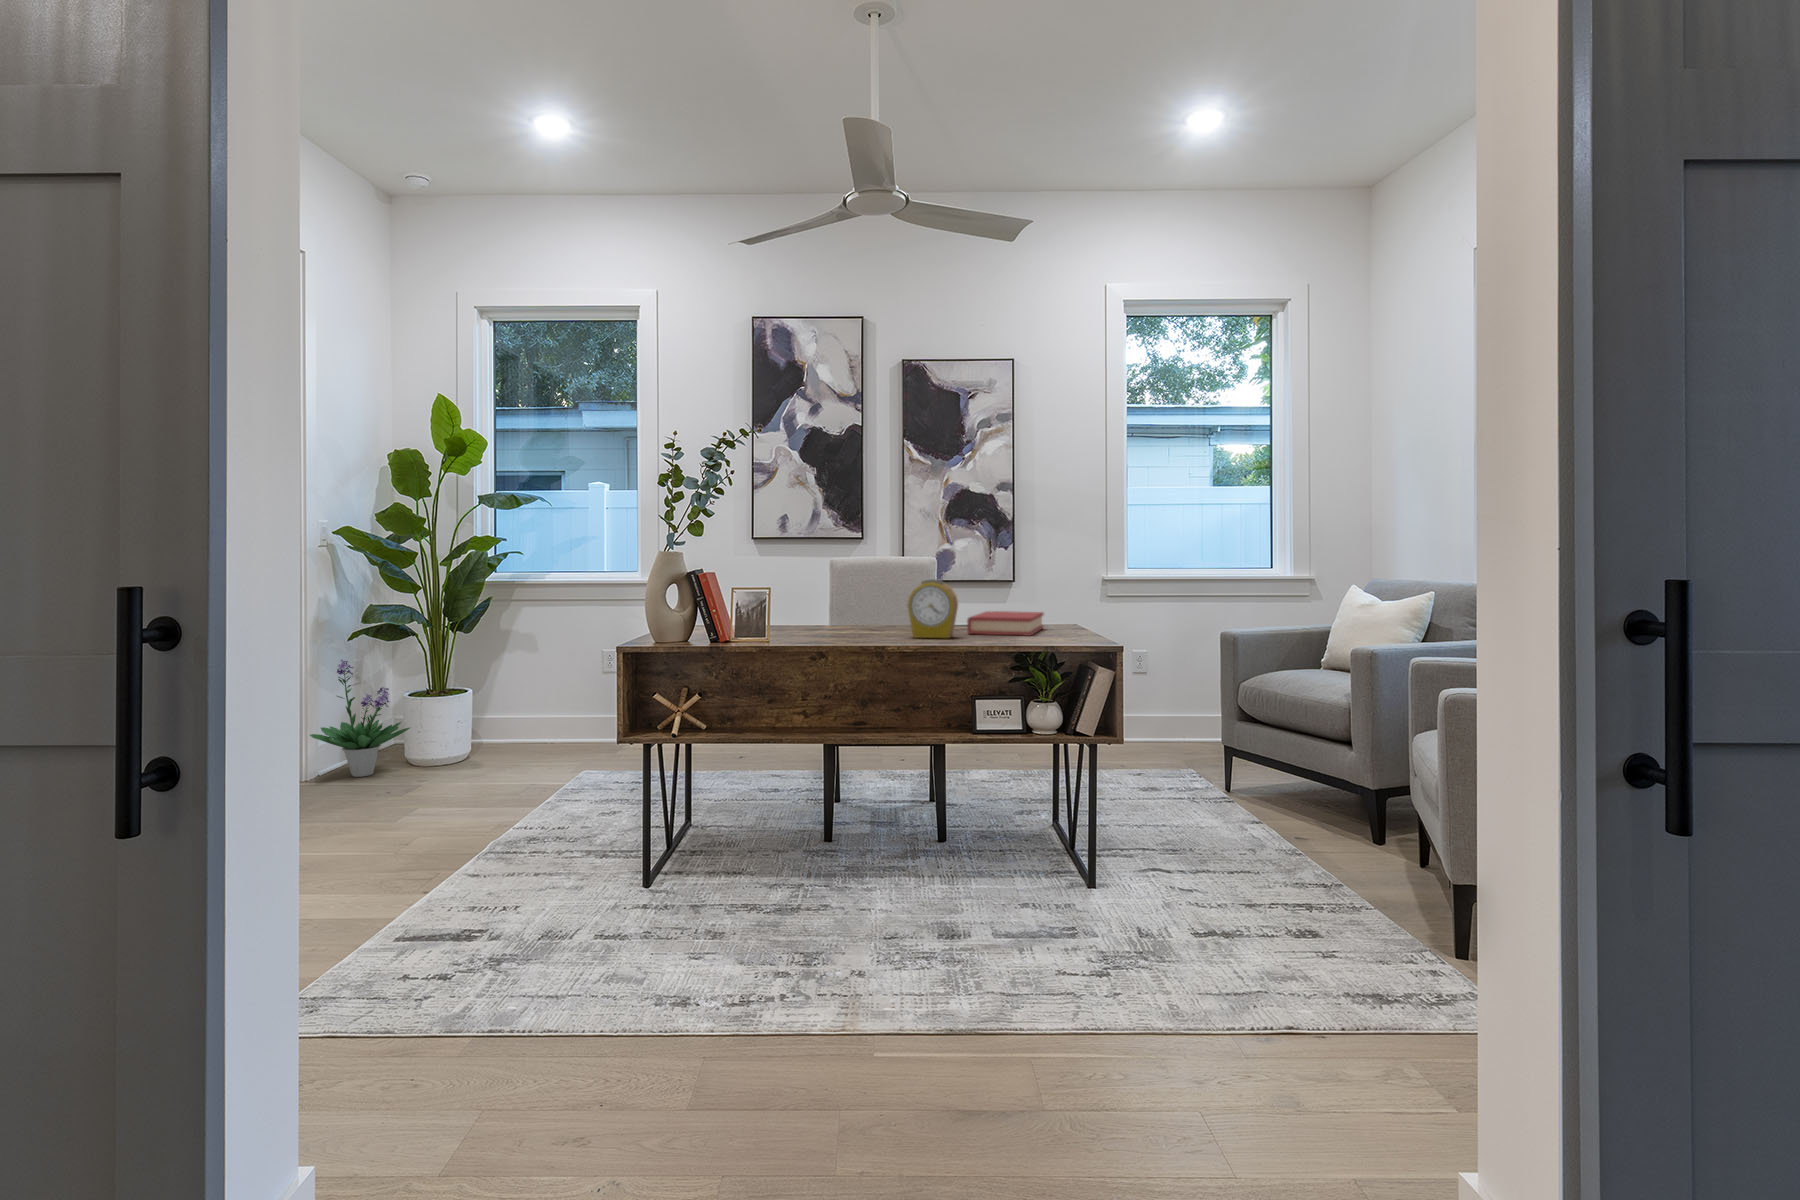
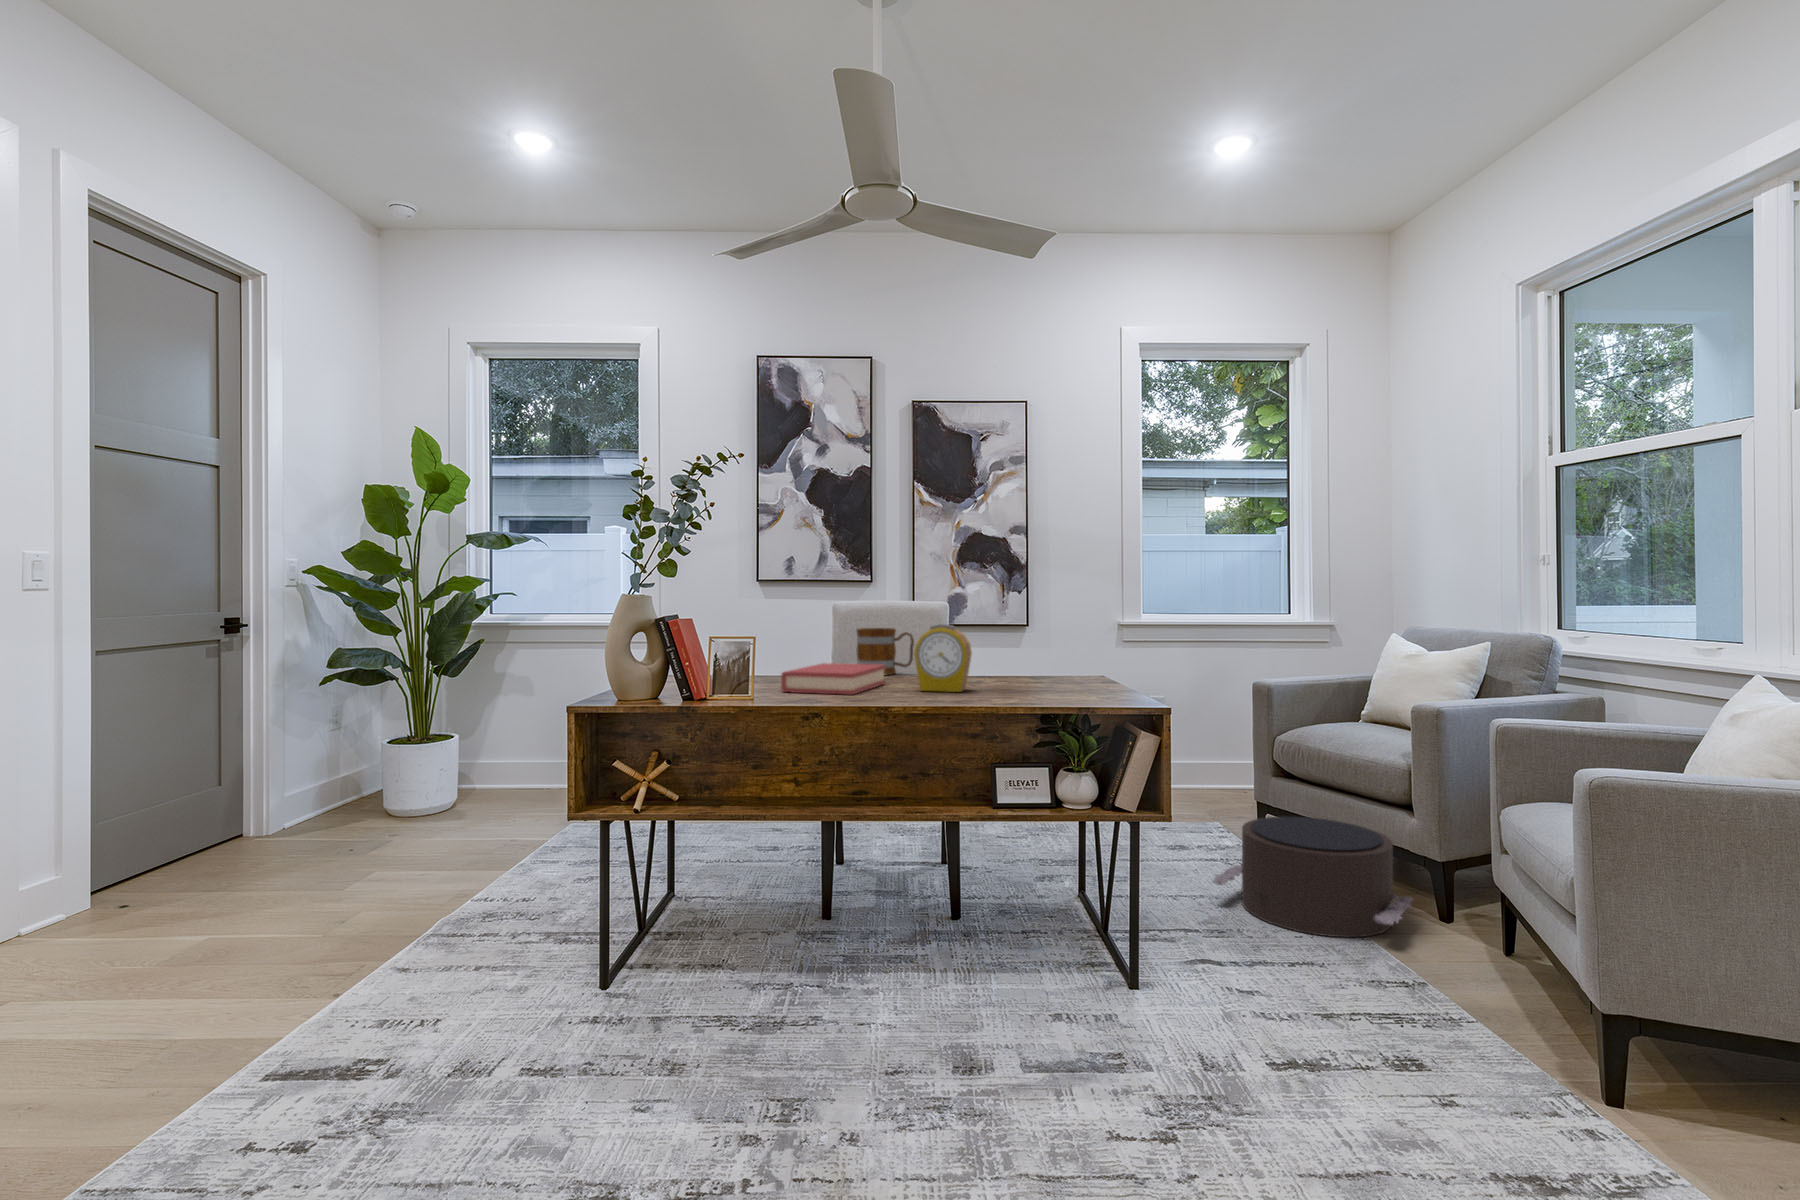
mug: none [855,583,907,626] -> present [856,628,914,675]
hardback book: present [967,611,1044,636] -> present [781,663,886,695]
potted plant: present [310,659,410,777] -> none [272,708,385,835]
pouf: none [1170,751,1343,849] -> present [1213,817,1413,937]

